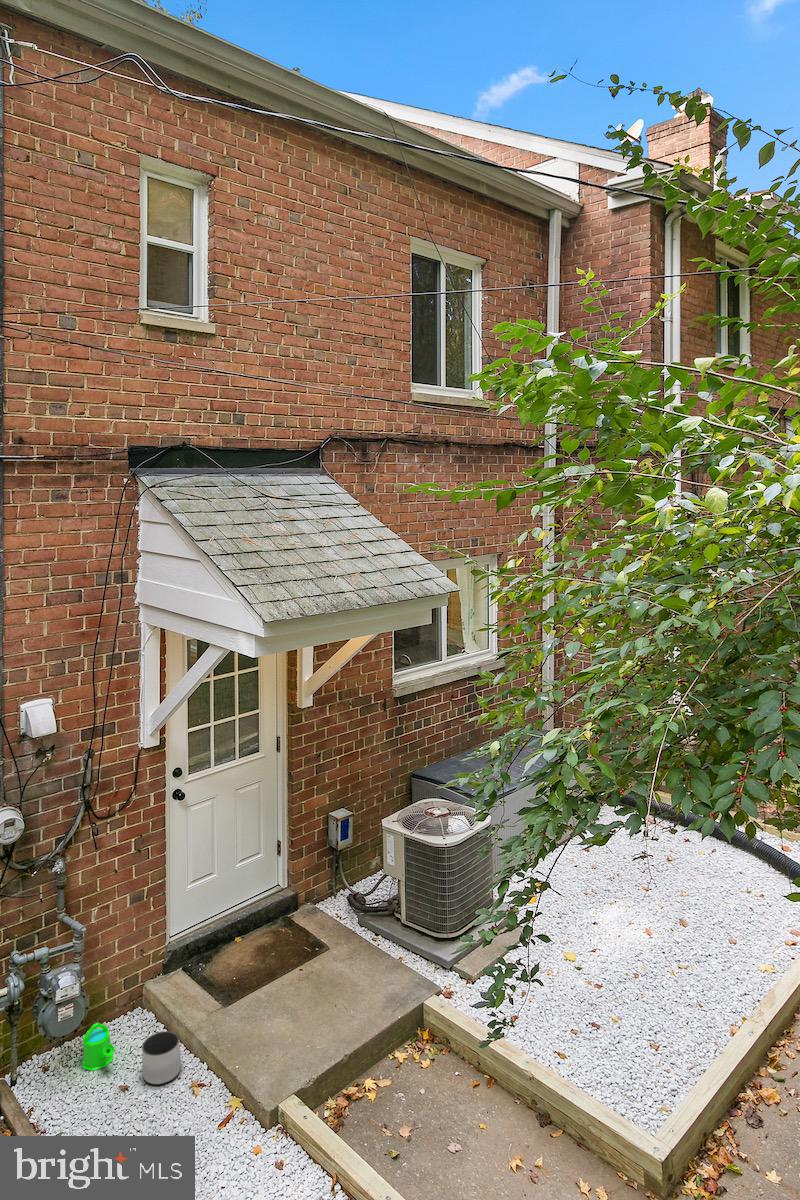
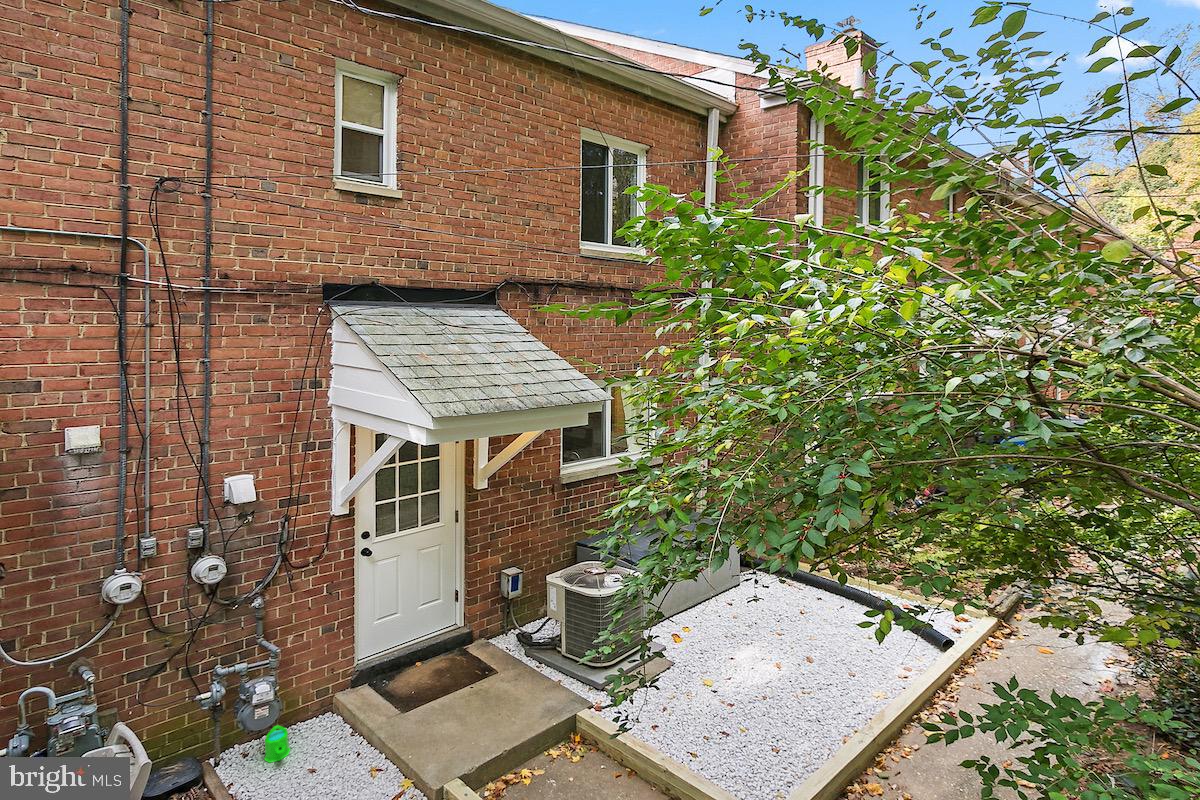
planter: present [142,1031,181,1084] -> none [302,737,334,780]

